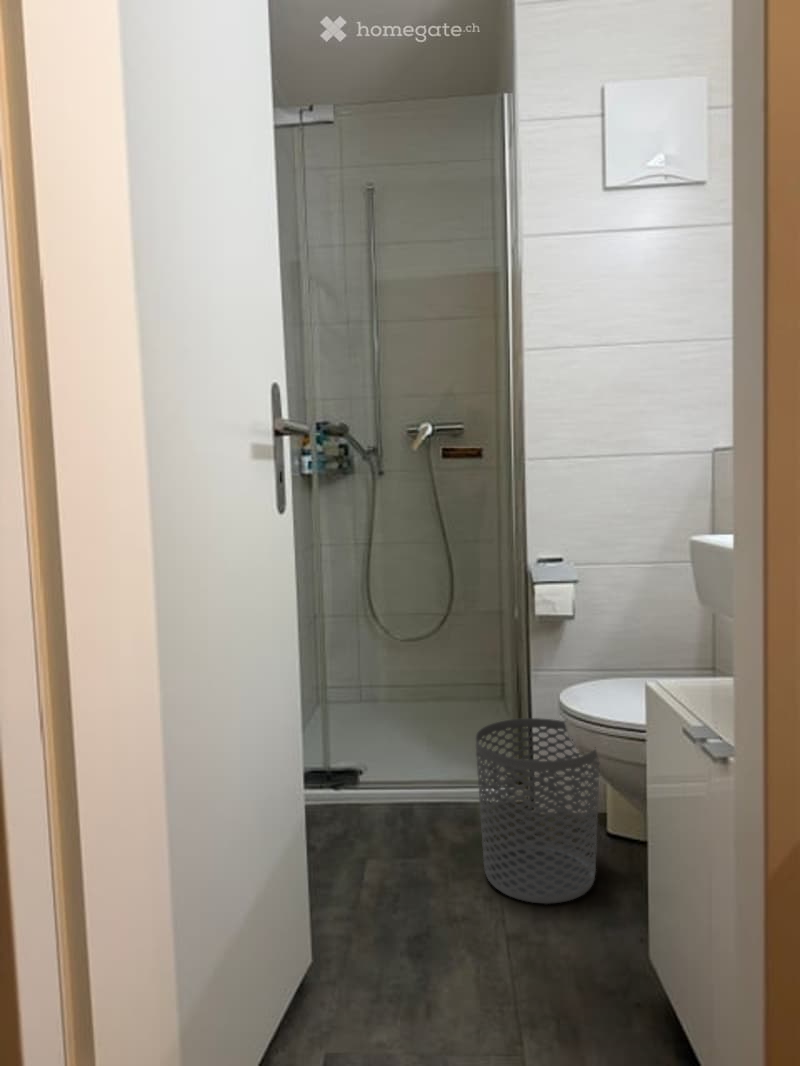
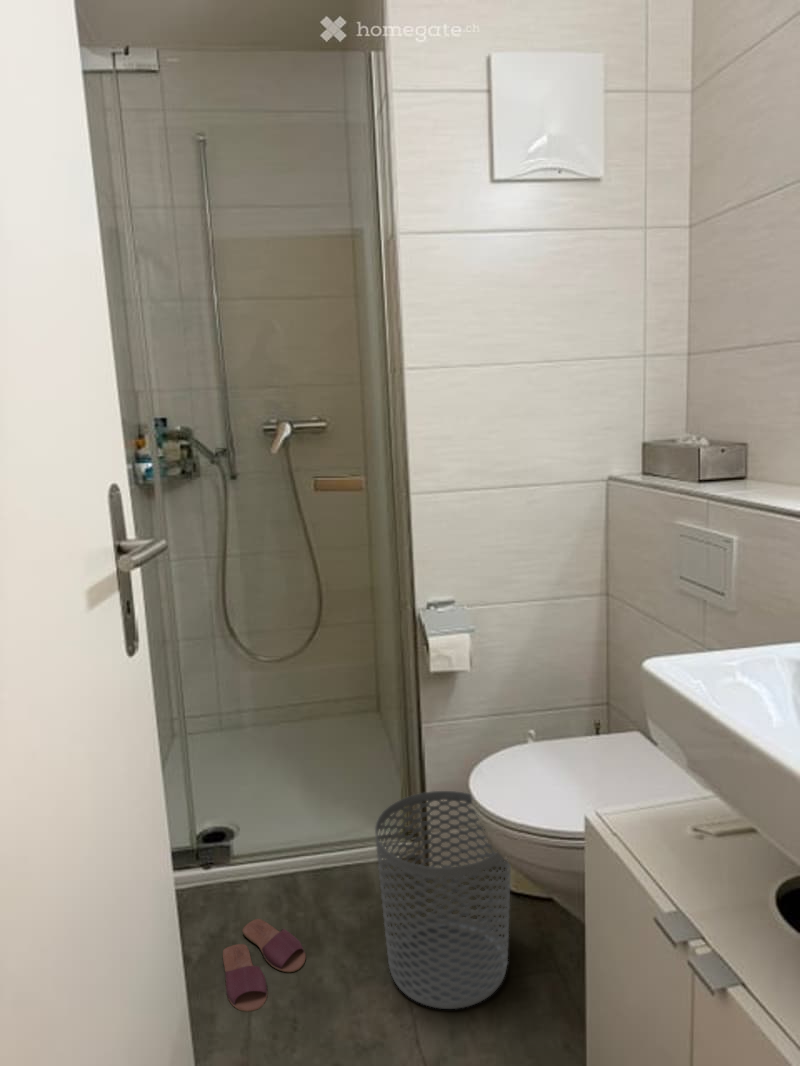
slippers: none [341,827,412,884] -> present [223,919,306,1012]

